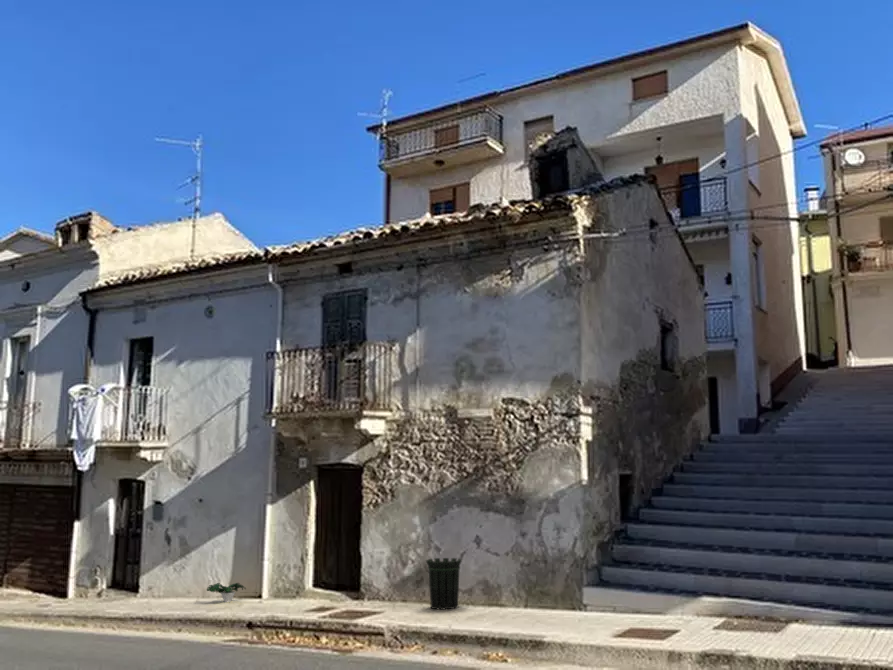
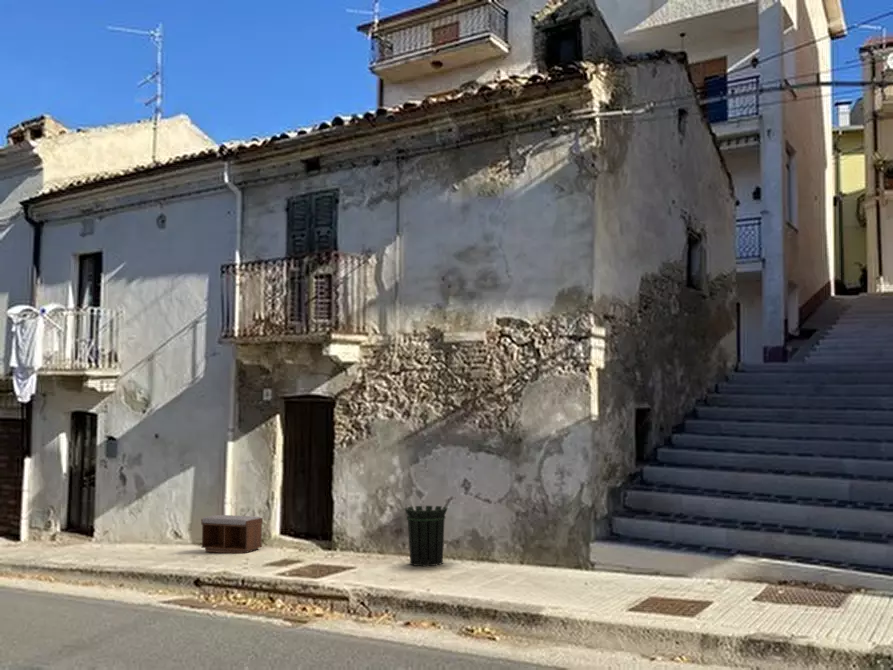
bench: none [244,569,298,603] -> present [201,515,263,553]
potted plant: present [207,583,246,602] -> none [159,530,205,551]

